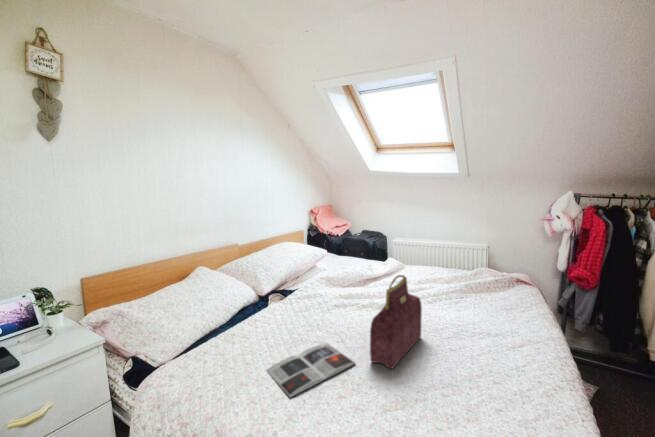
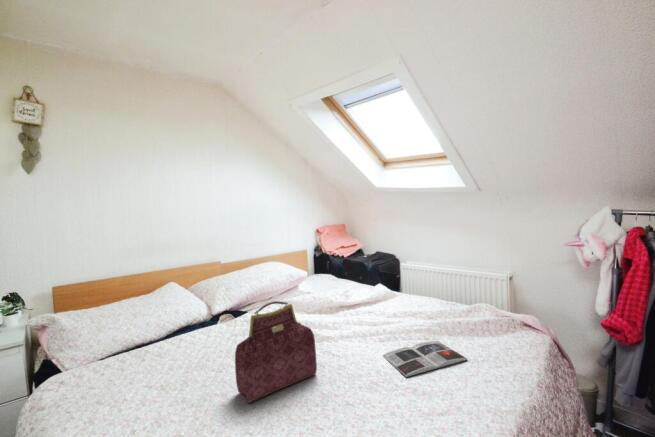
magazine: present [267,343,355,397] -> present [383,341,467,377]

